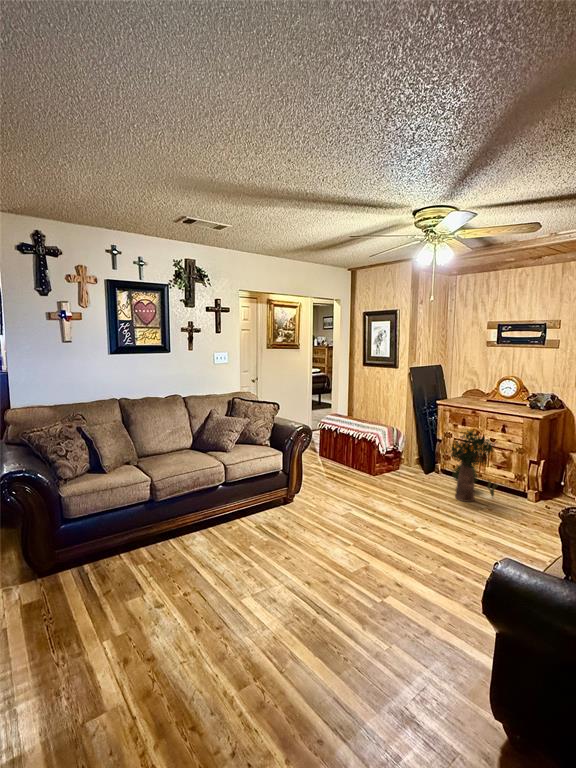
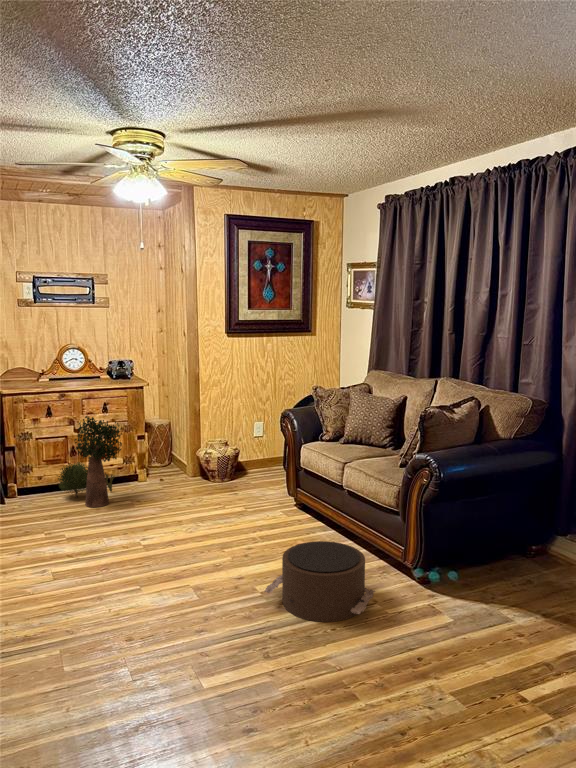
pouf: none [355,578,445,684] -> present [264,541,375,622]

